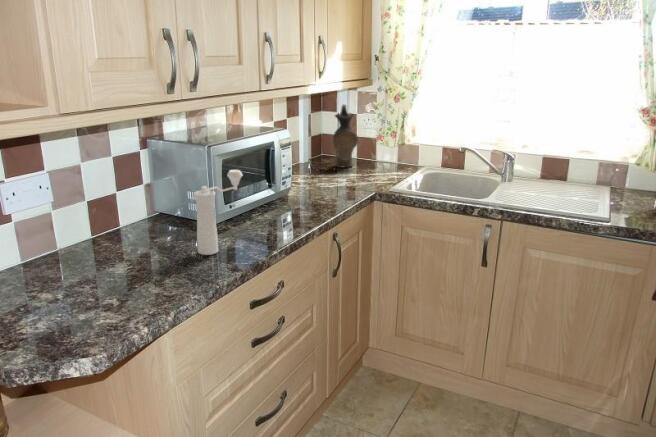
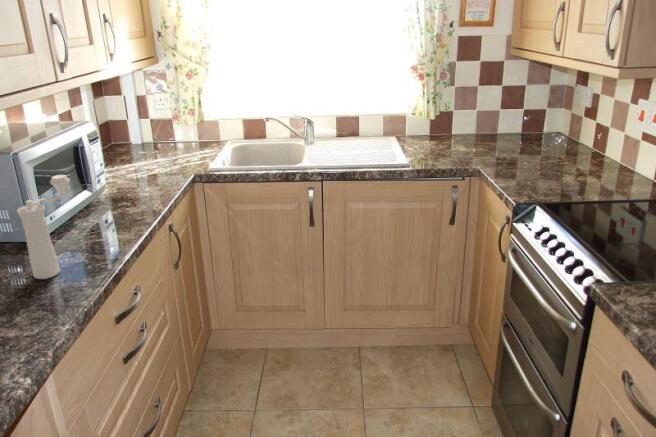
ceramic pitcher: present [333,105,358,167] -> none [125,86,157,154]

